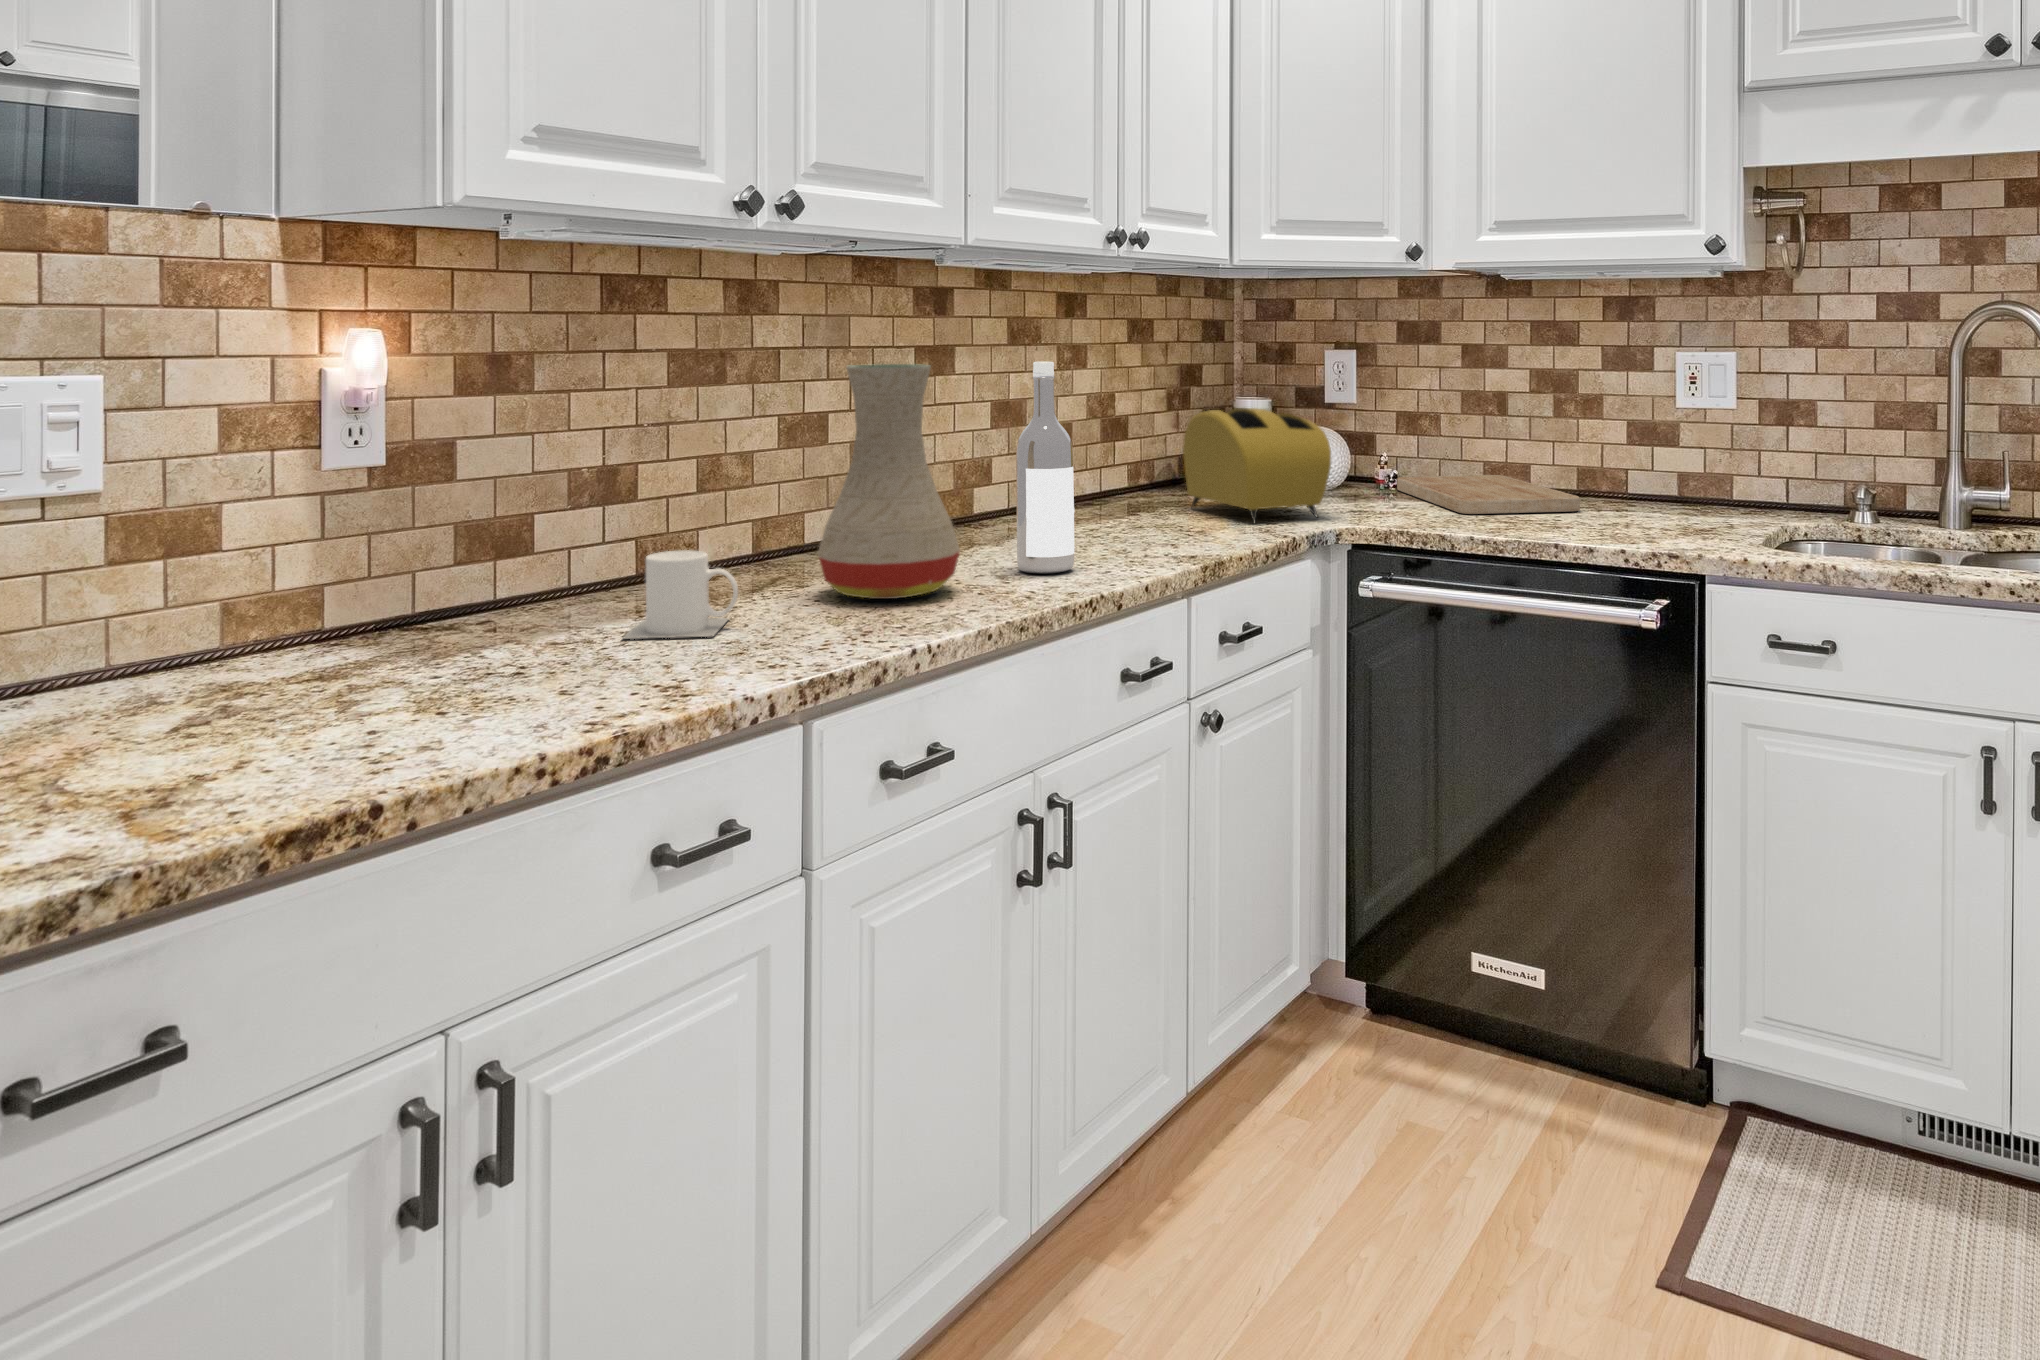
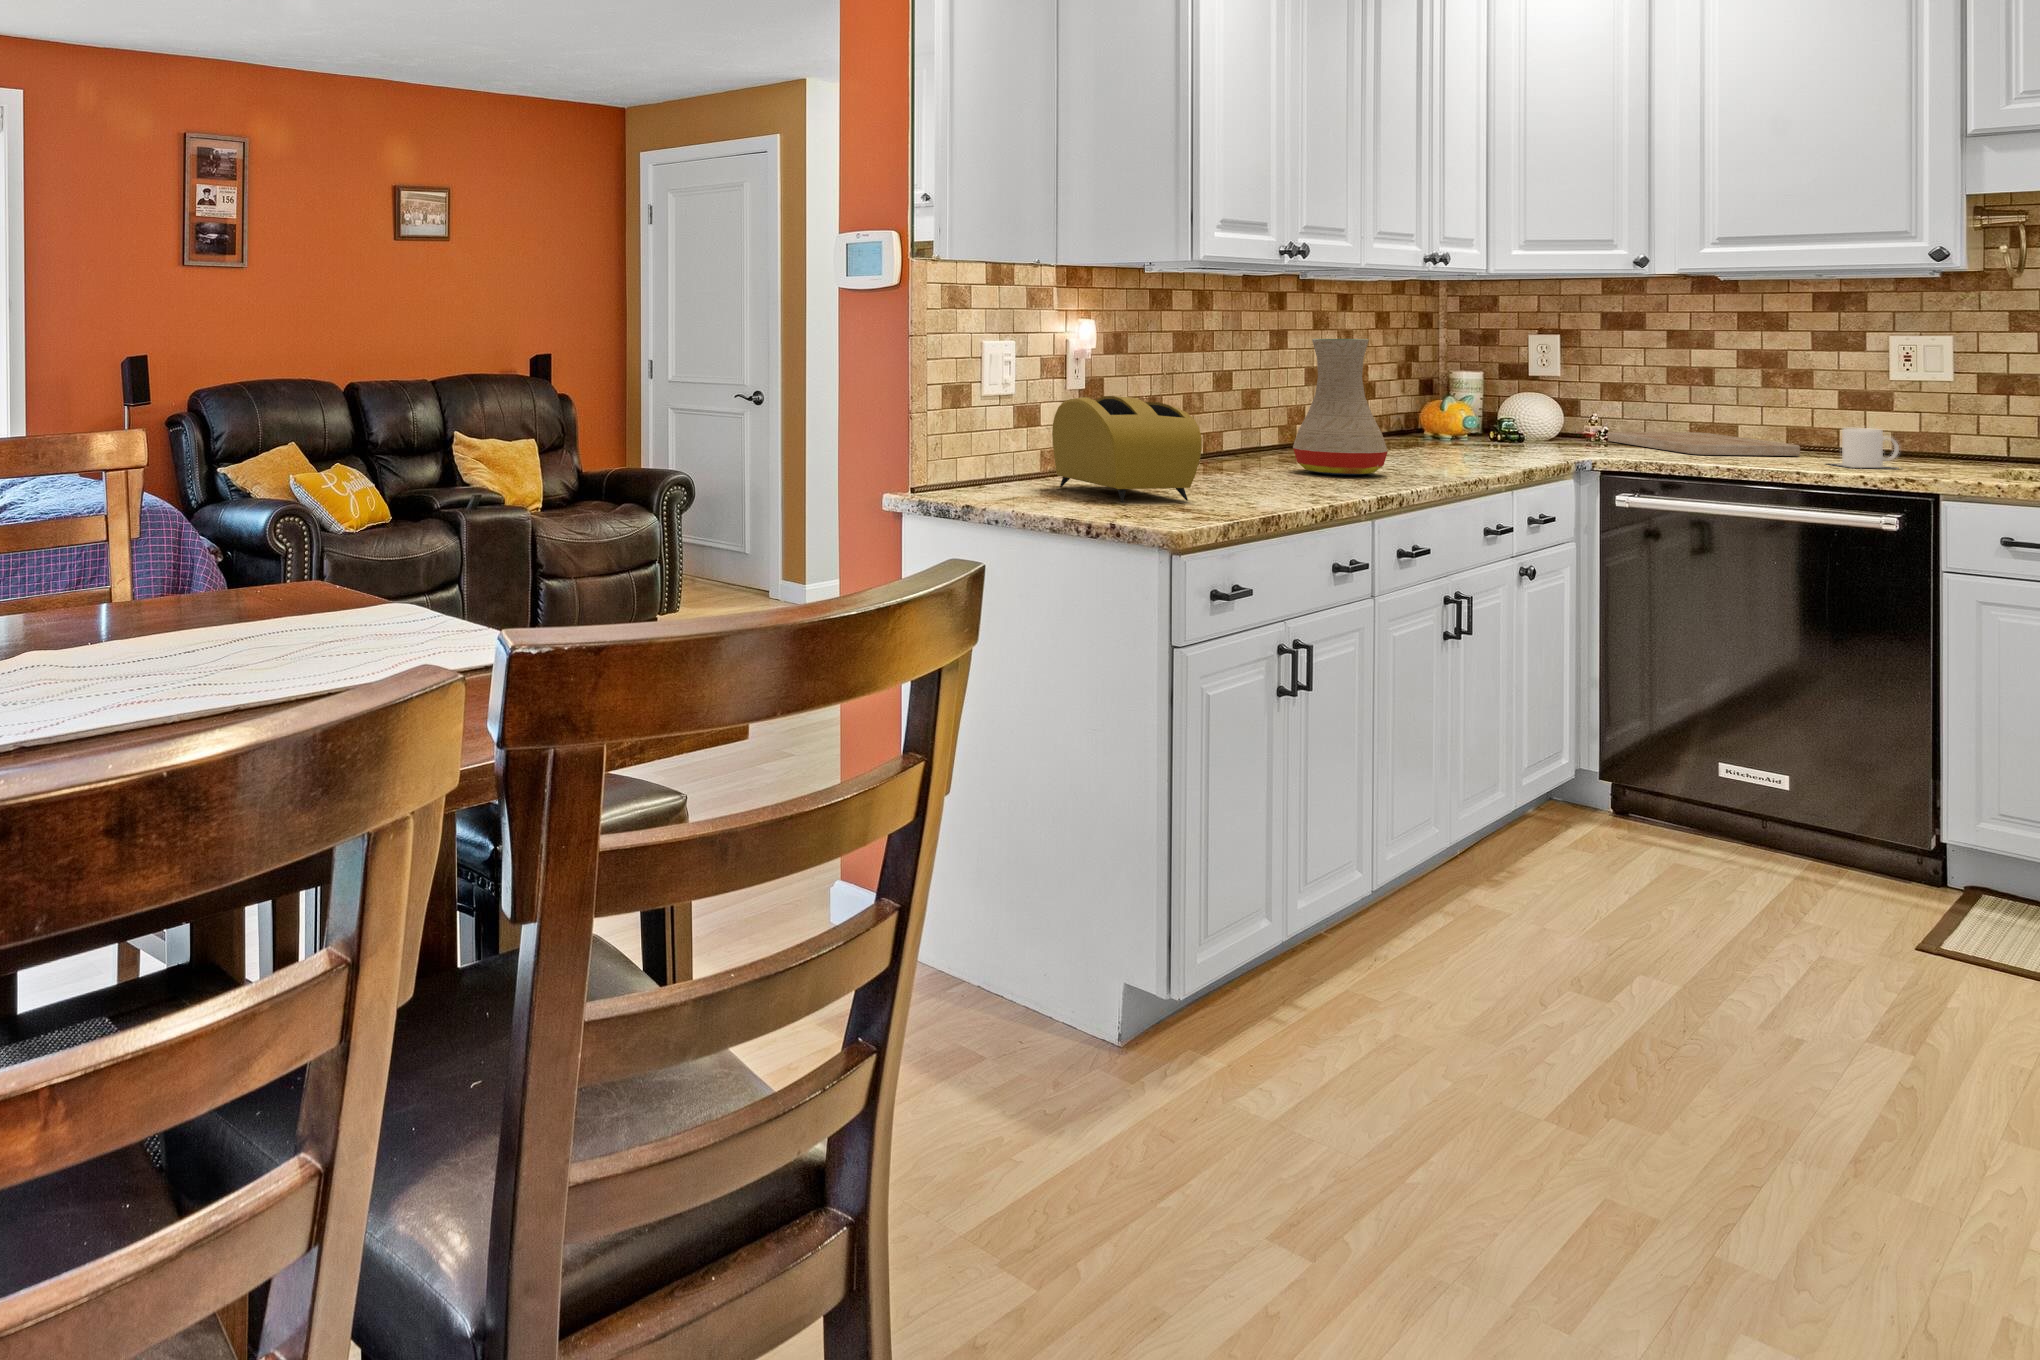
wine bottle: present [1016,362,1074,574] -> none [1399,338,1441,470]
toaster: present [1183,408,1331,523] -> present [1052,396,1202,502]
mug: present [624,550,738,639] -> present [1838,428,1899,468]

